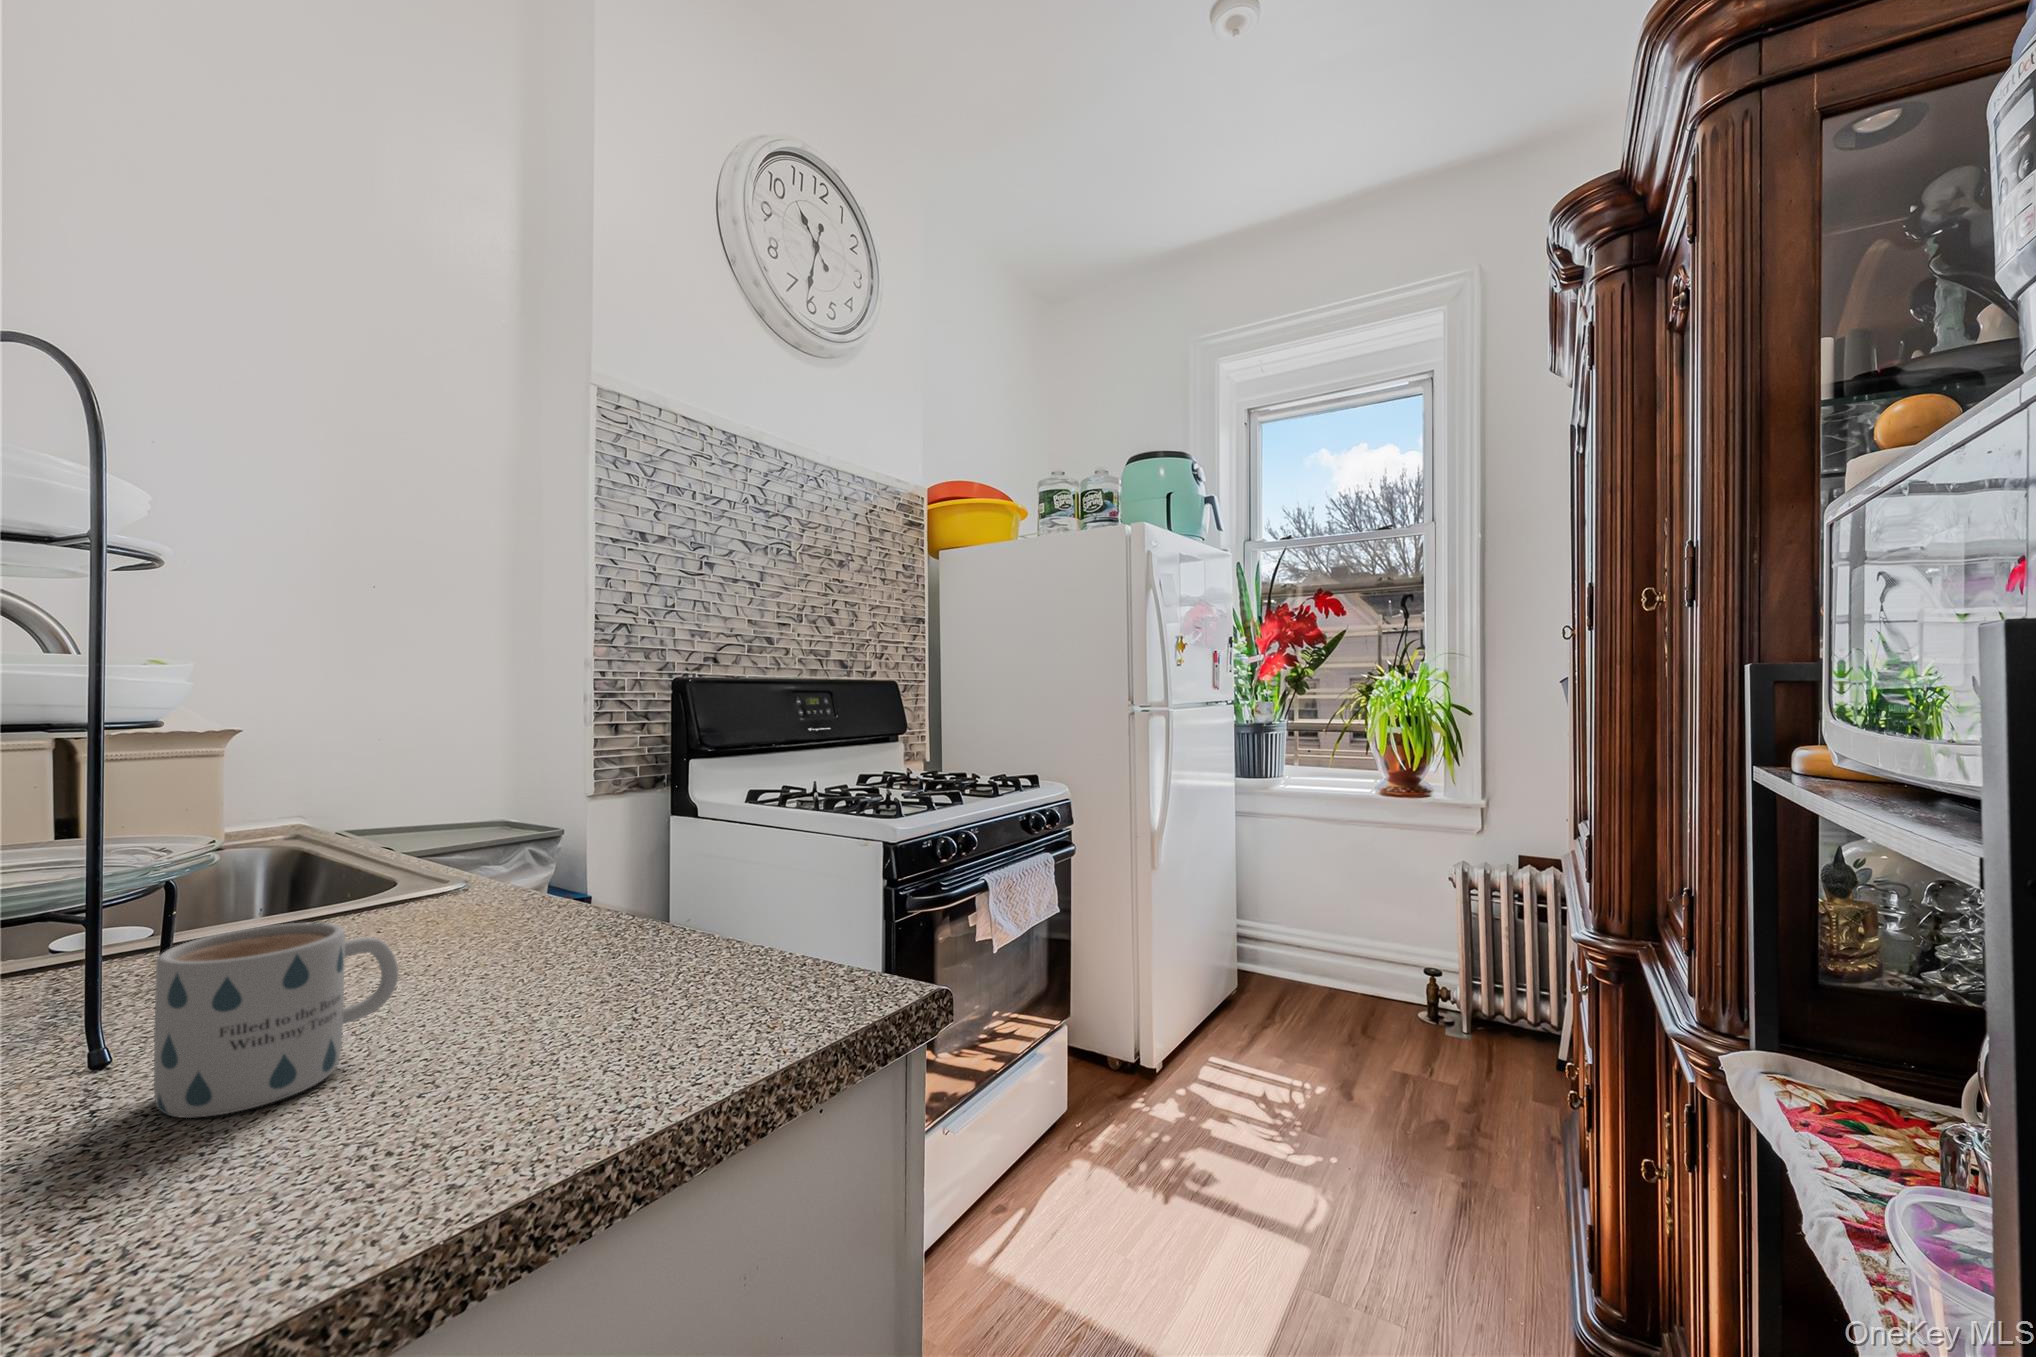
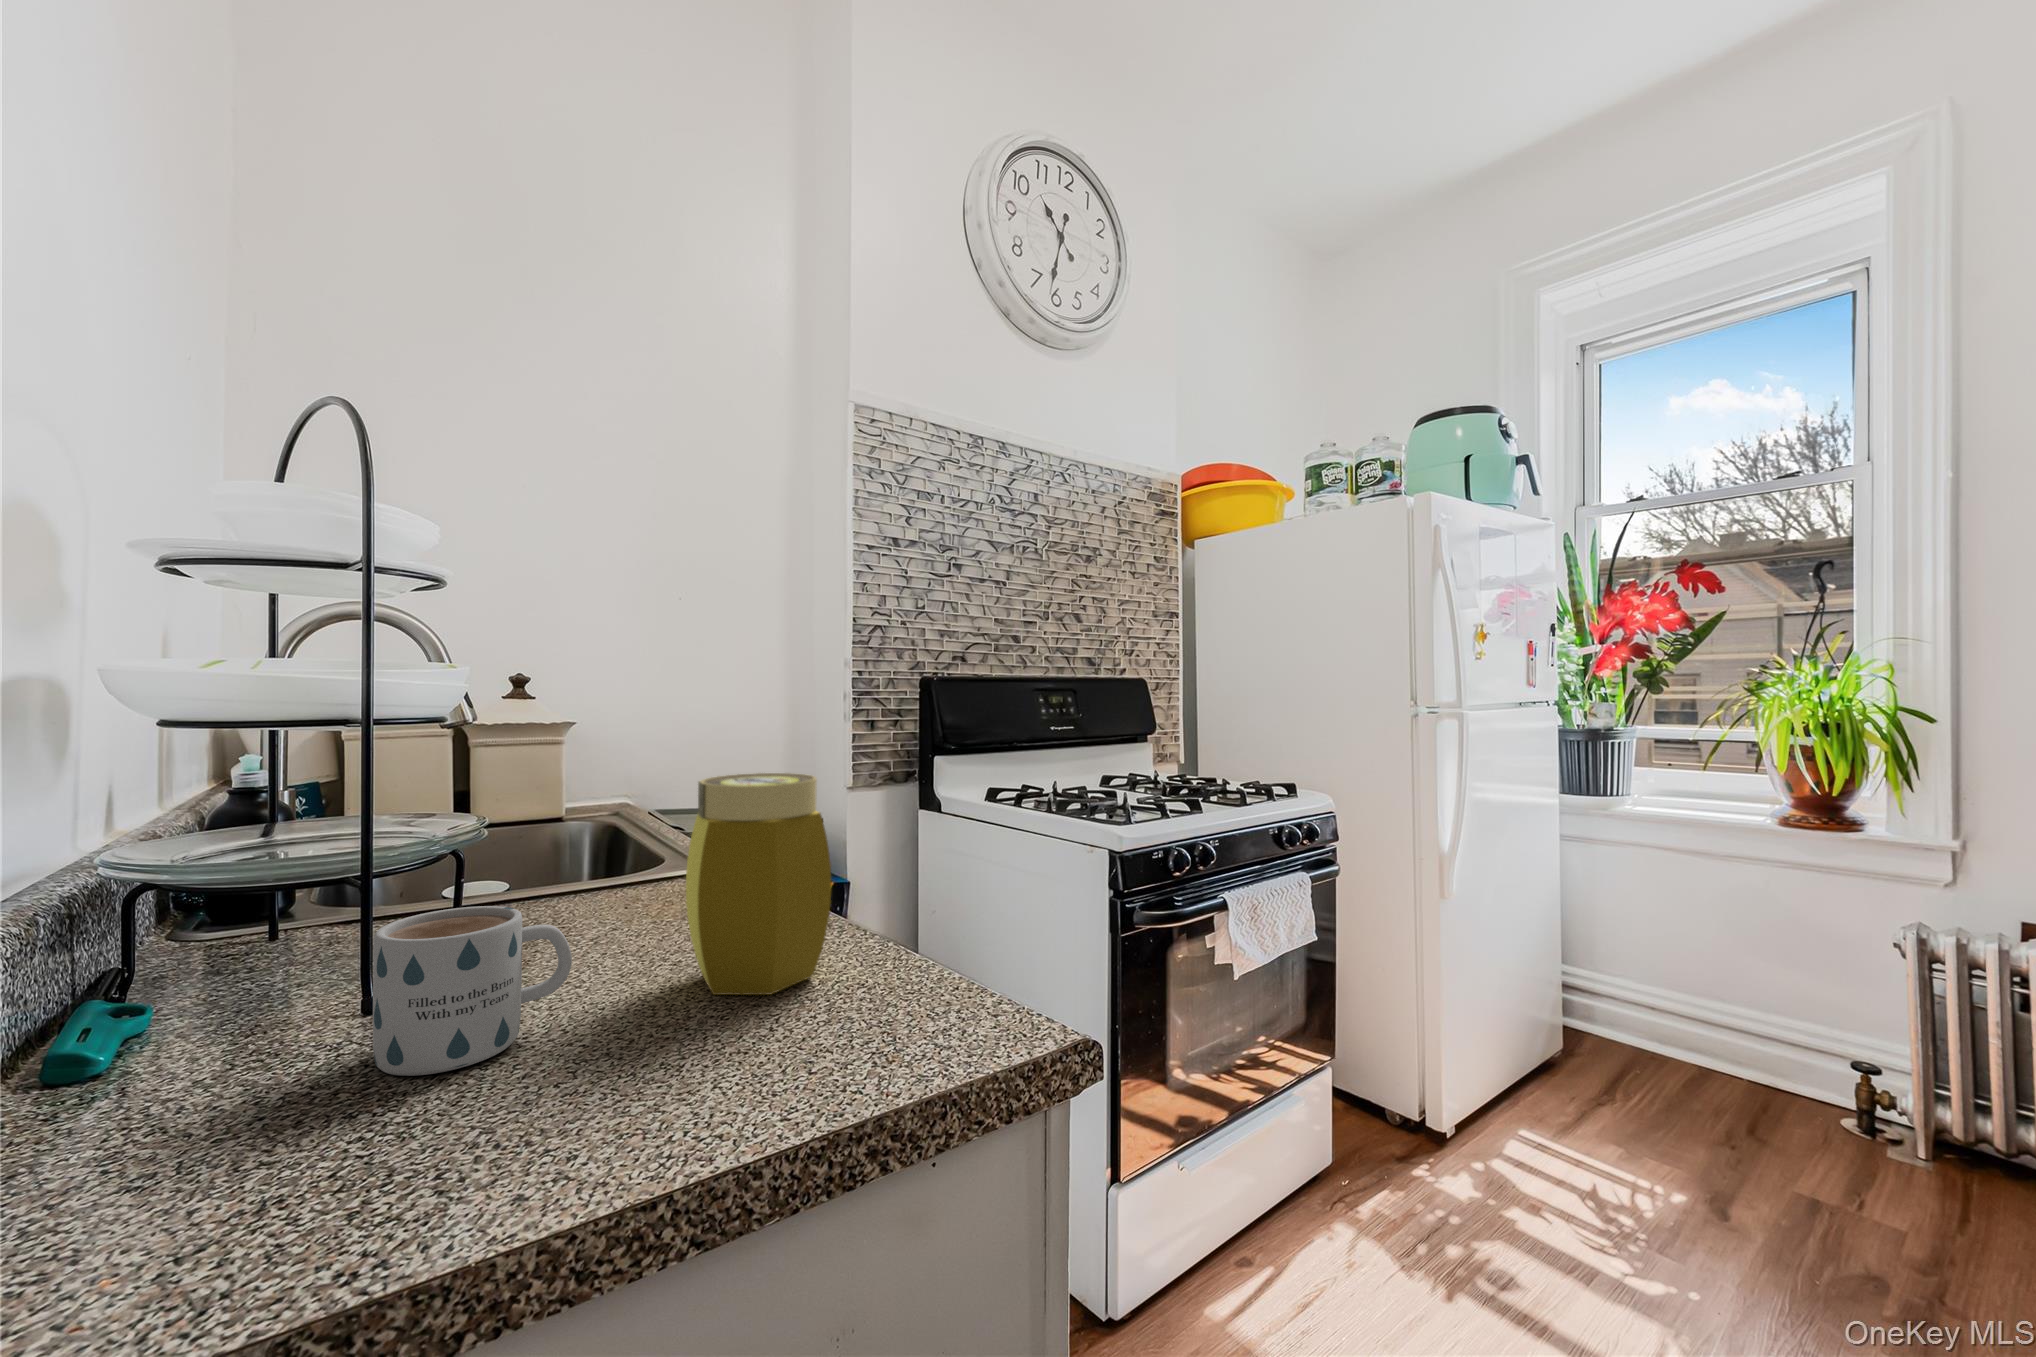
jar: none [506,770,673,998] -> present [686,773,831,995]

